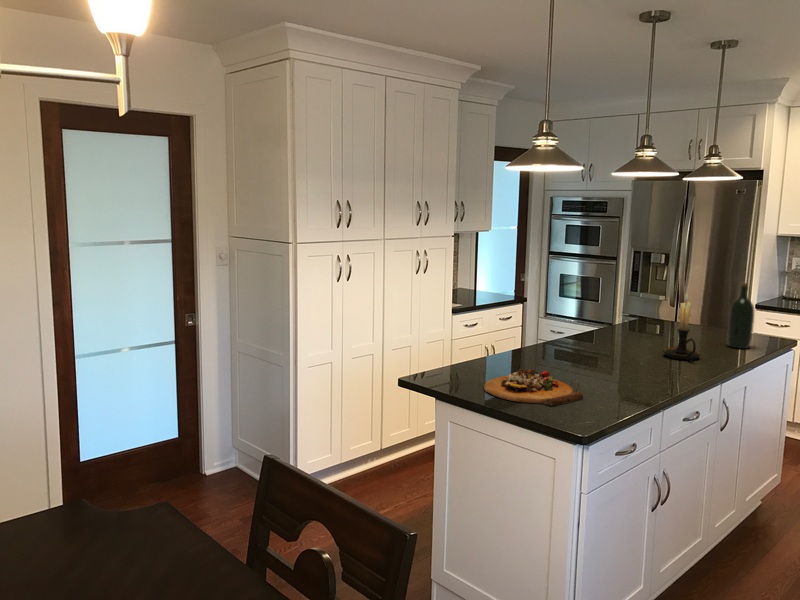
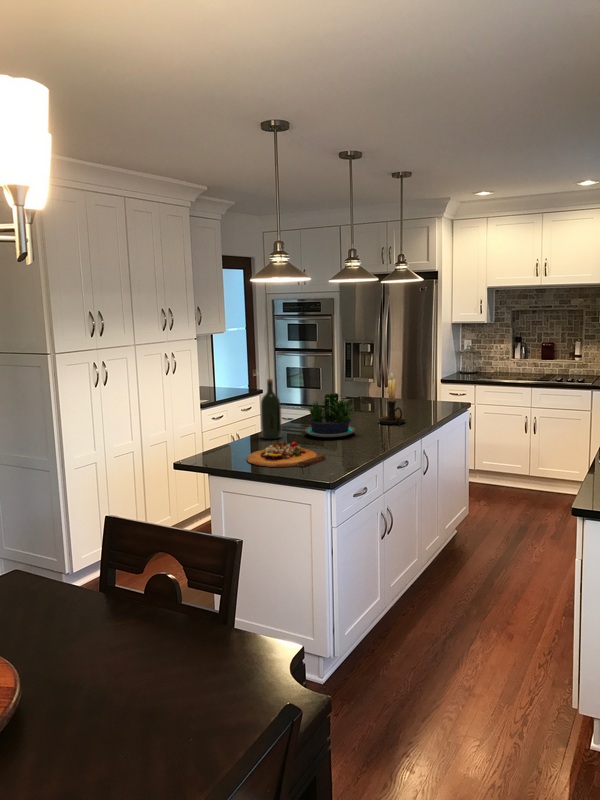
wine bottle: present [727,283,754,349] -> present [261,379,281,439]
potted plant: none [564,313,643,369] -> present [305,393,356,437]

